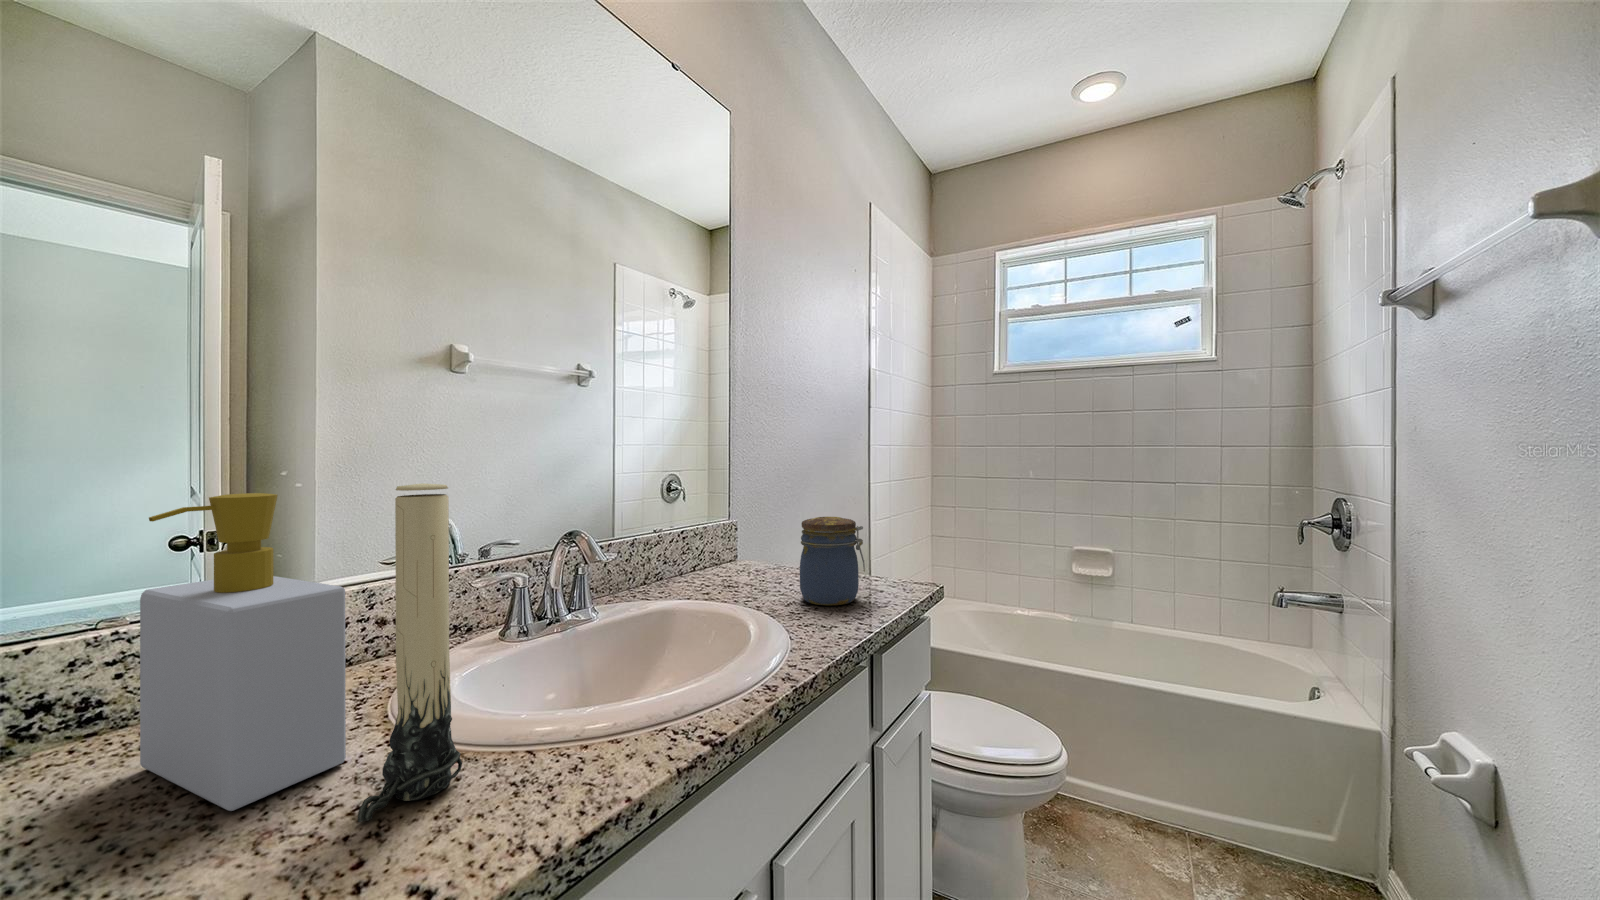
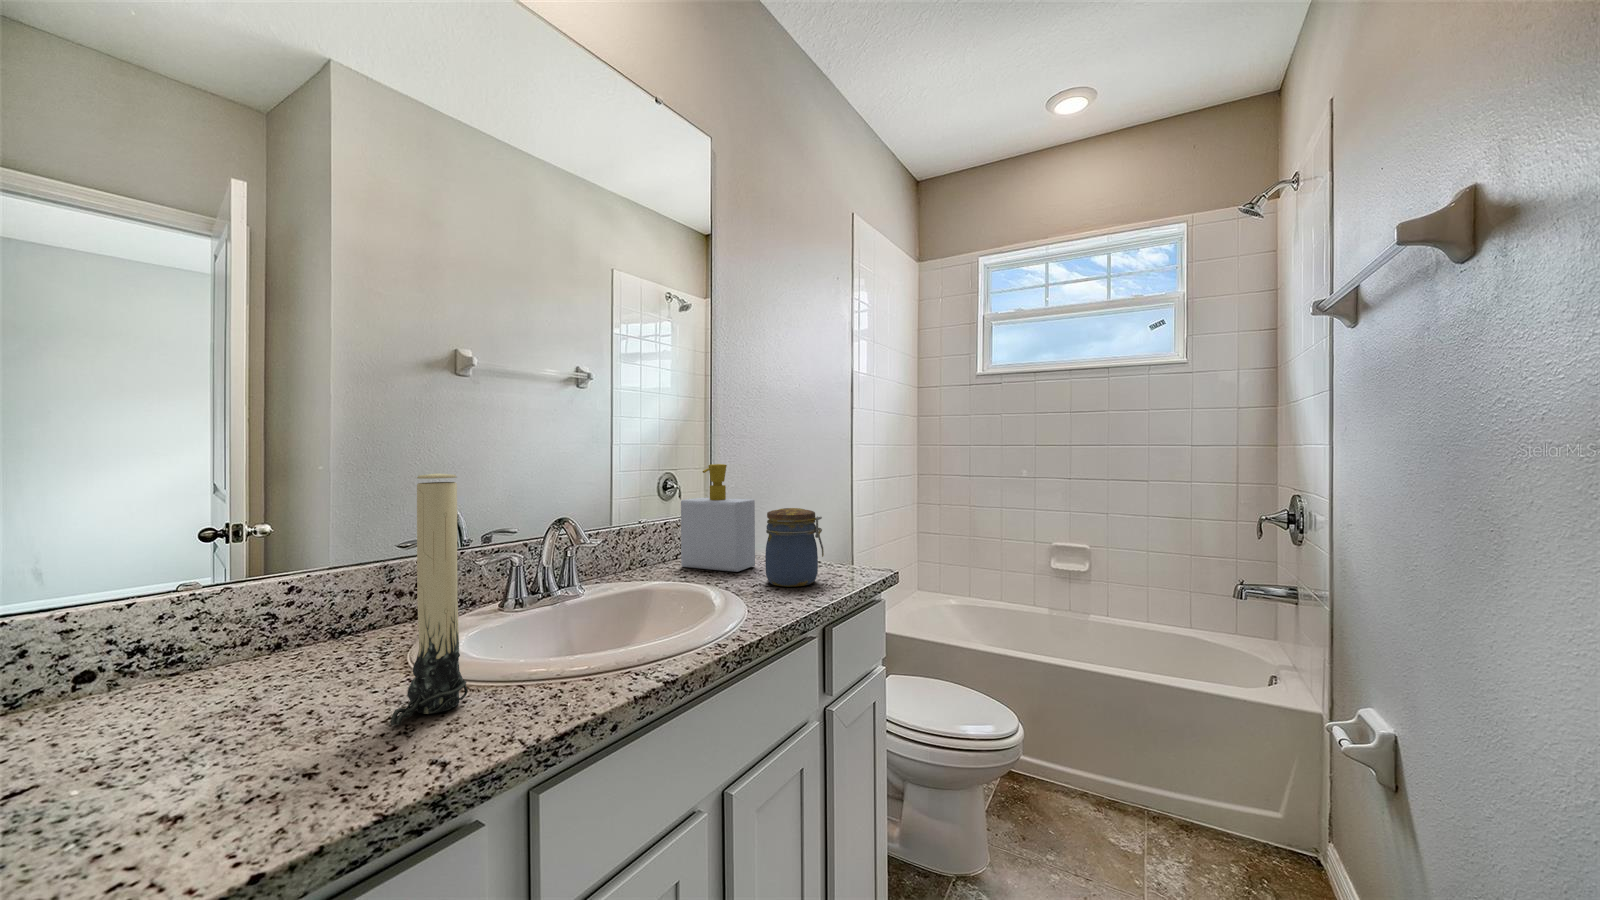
soap bottle: present [140,493,346,811] -> present [681,464,755,572]

